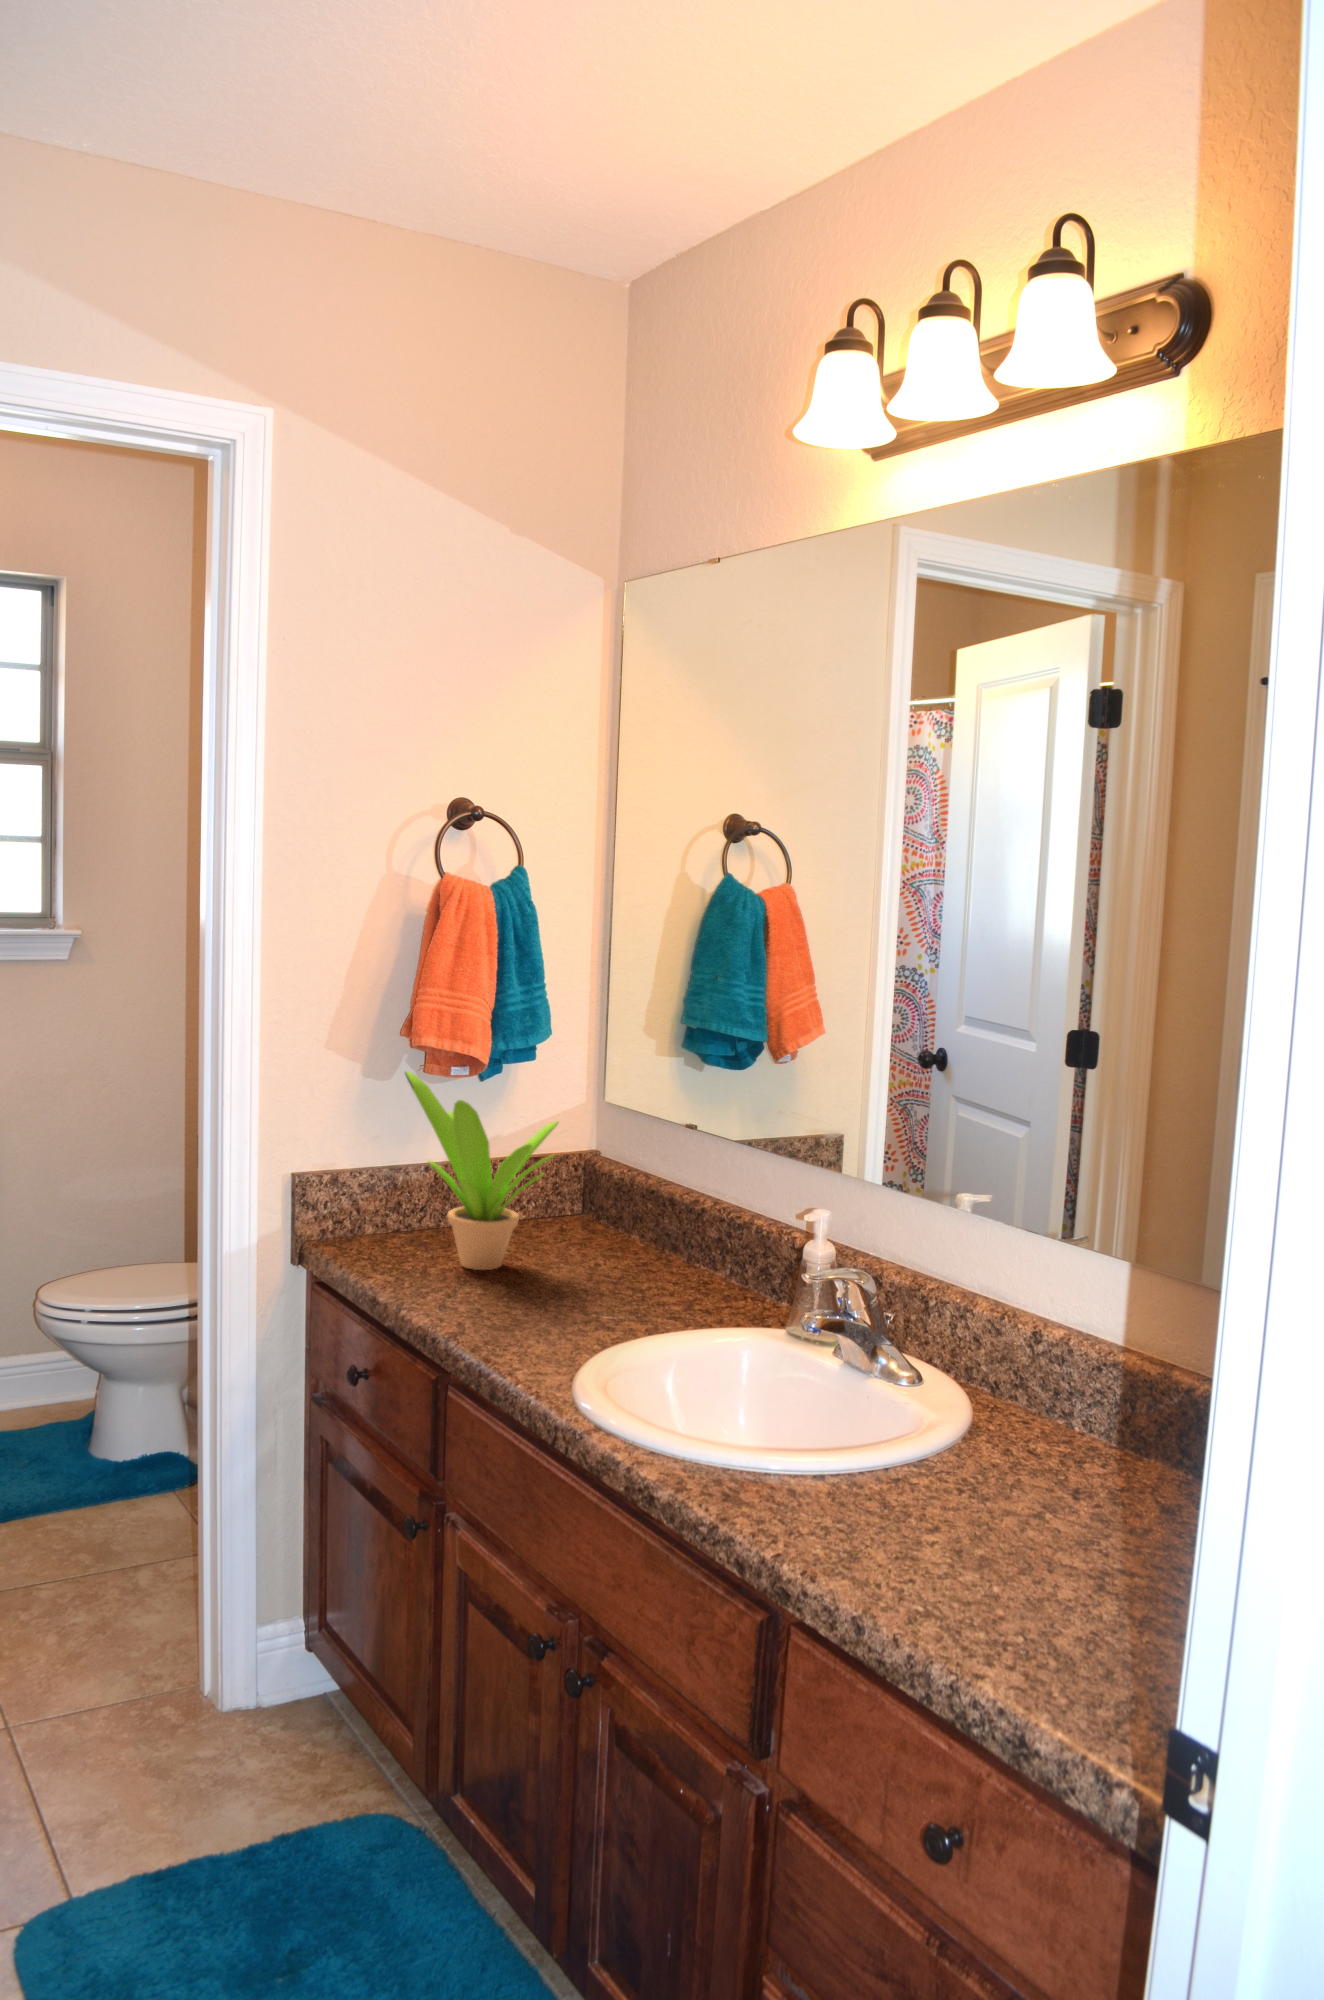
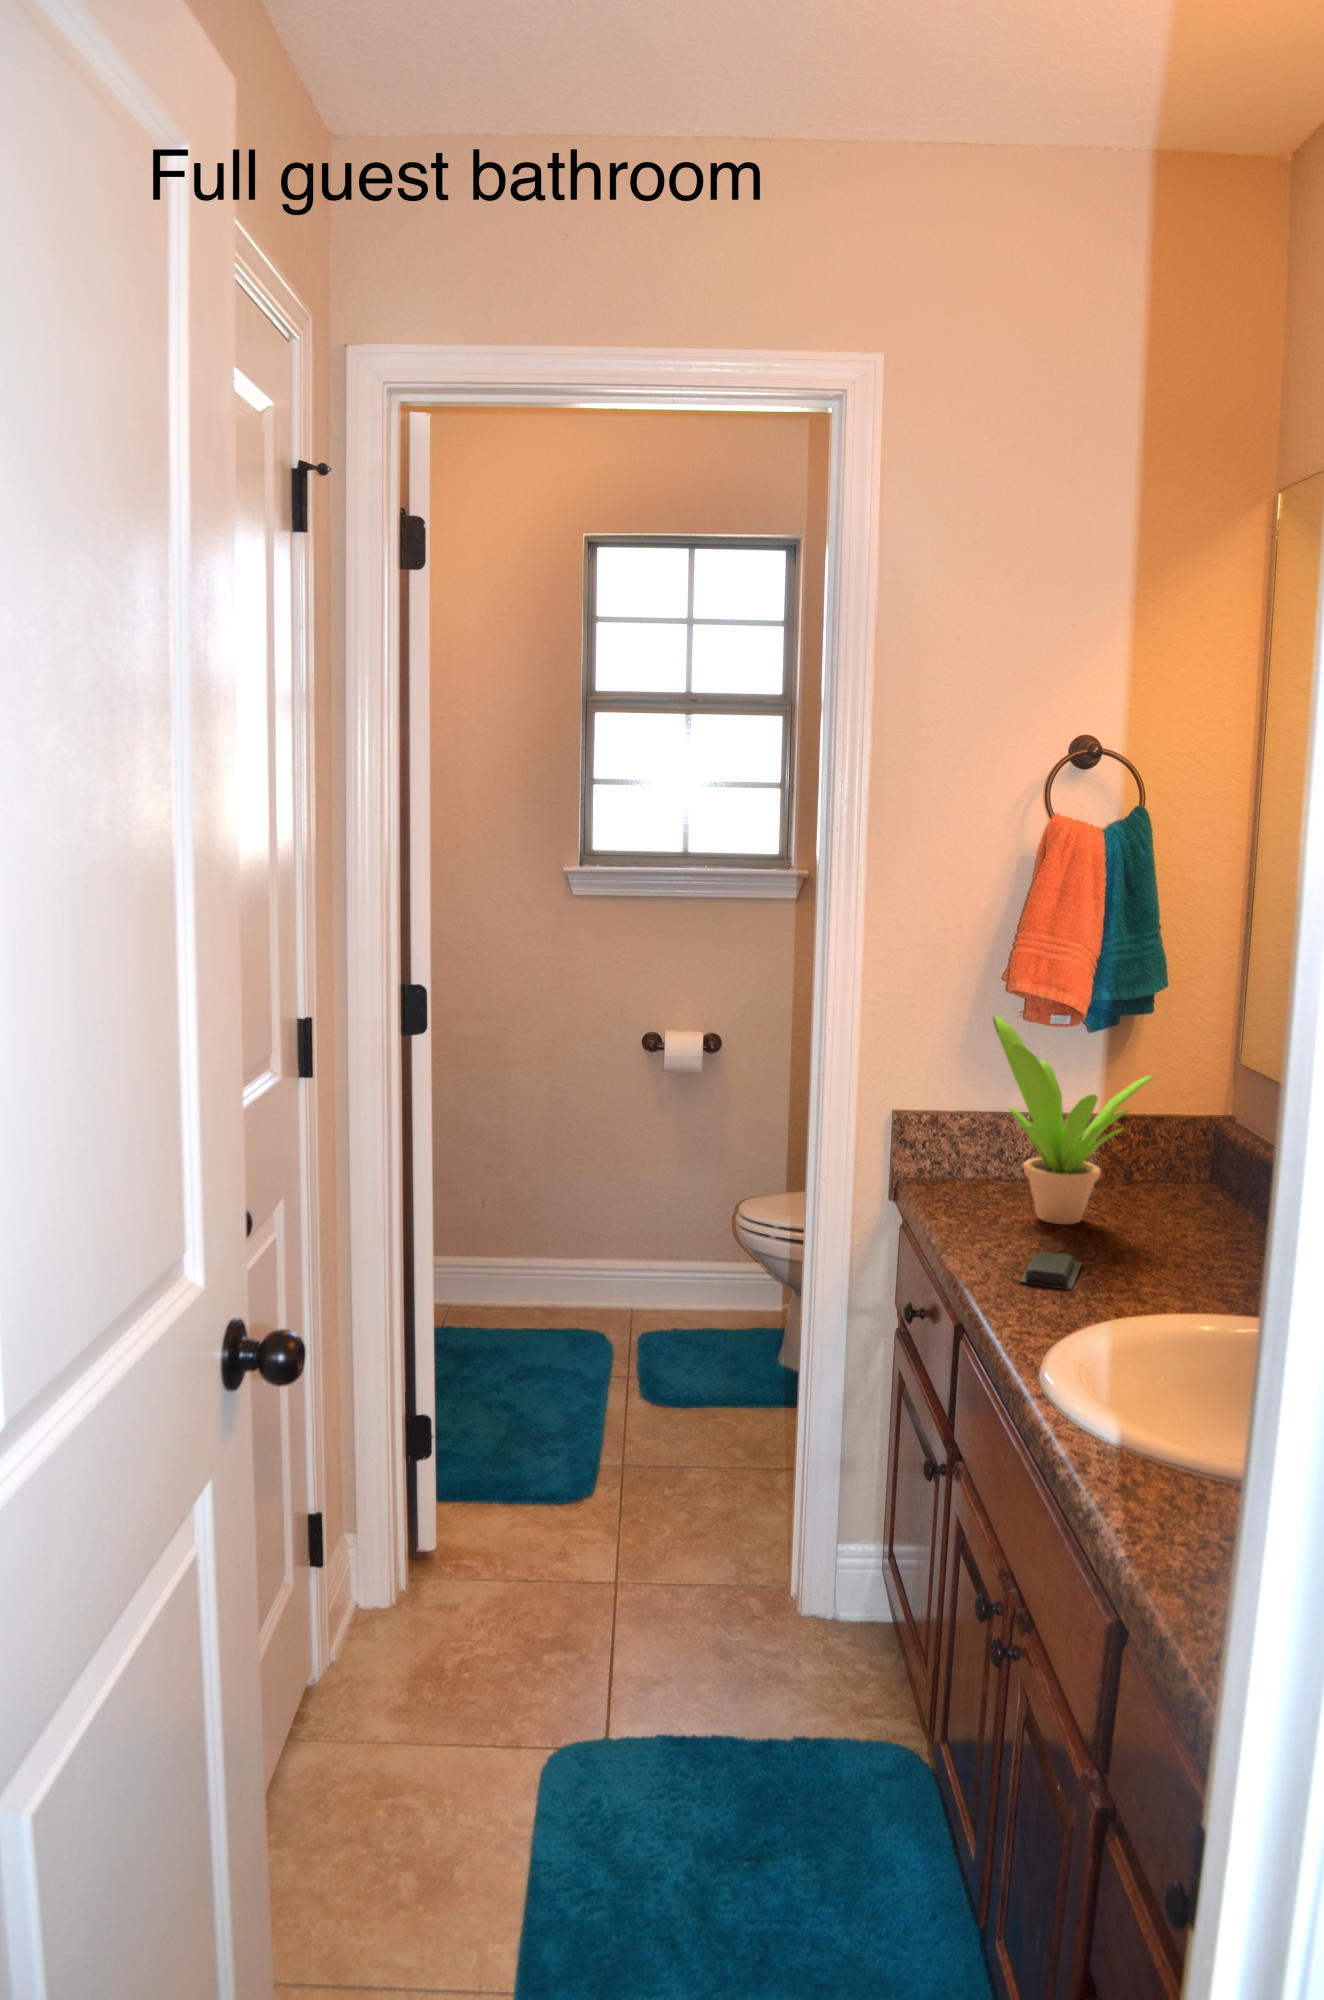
soap bar: none [492,1298,547,1331] -> present [1020,1252,1082,1290]

